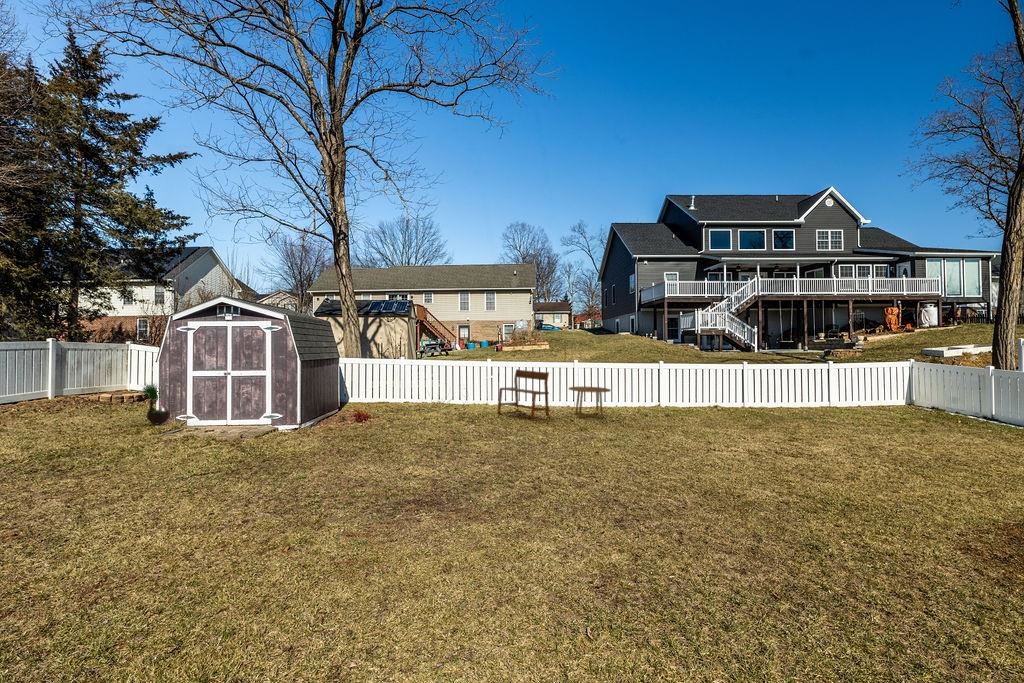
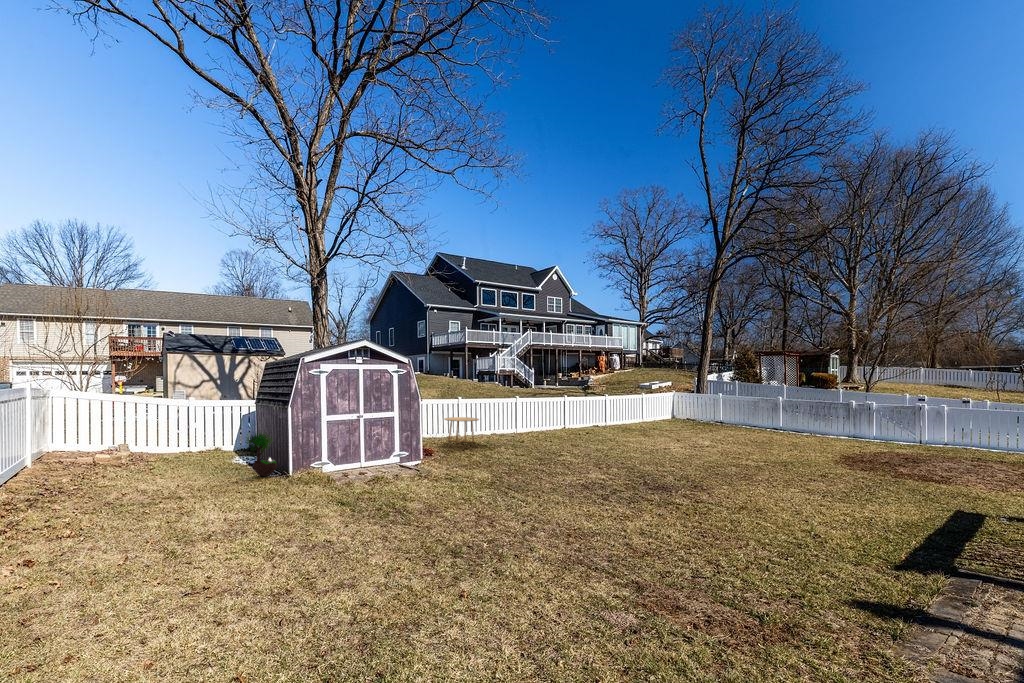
bench: present [498,369,549,419] -> none [502,402,540,439]
round table: present [569,386,611,419] -> present [445,417,479,444]

